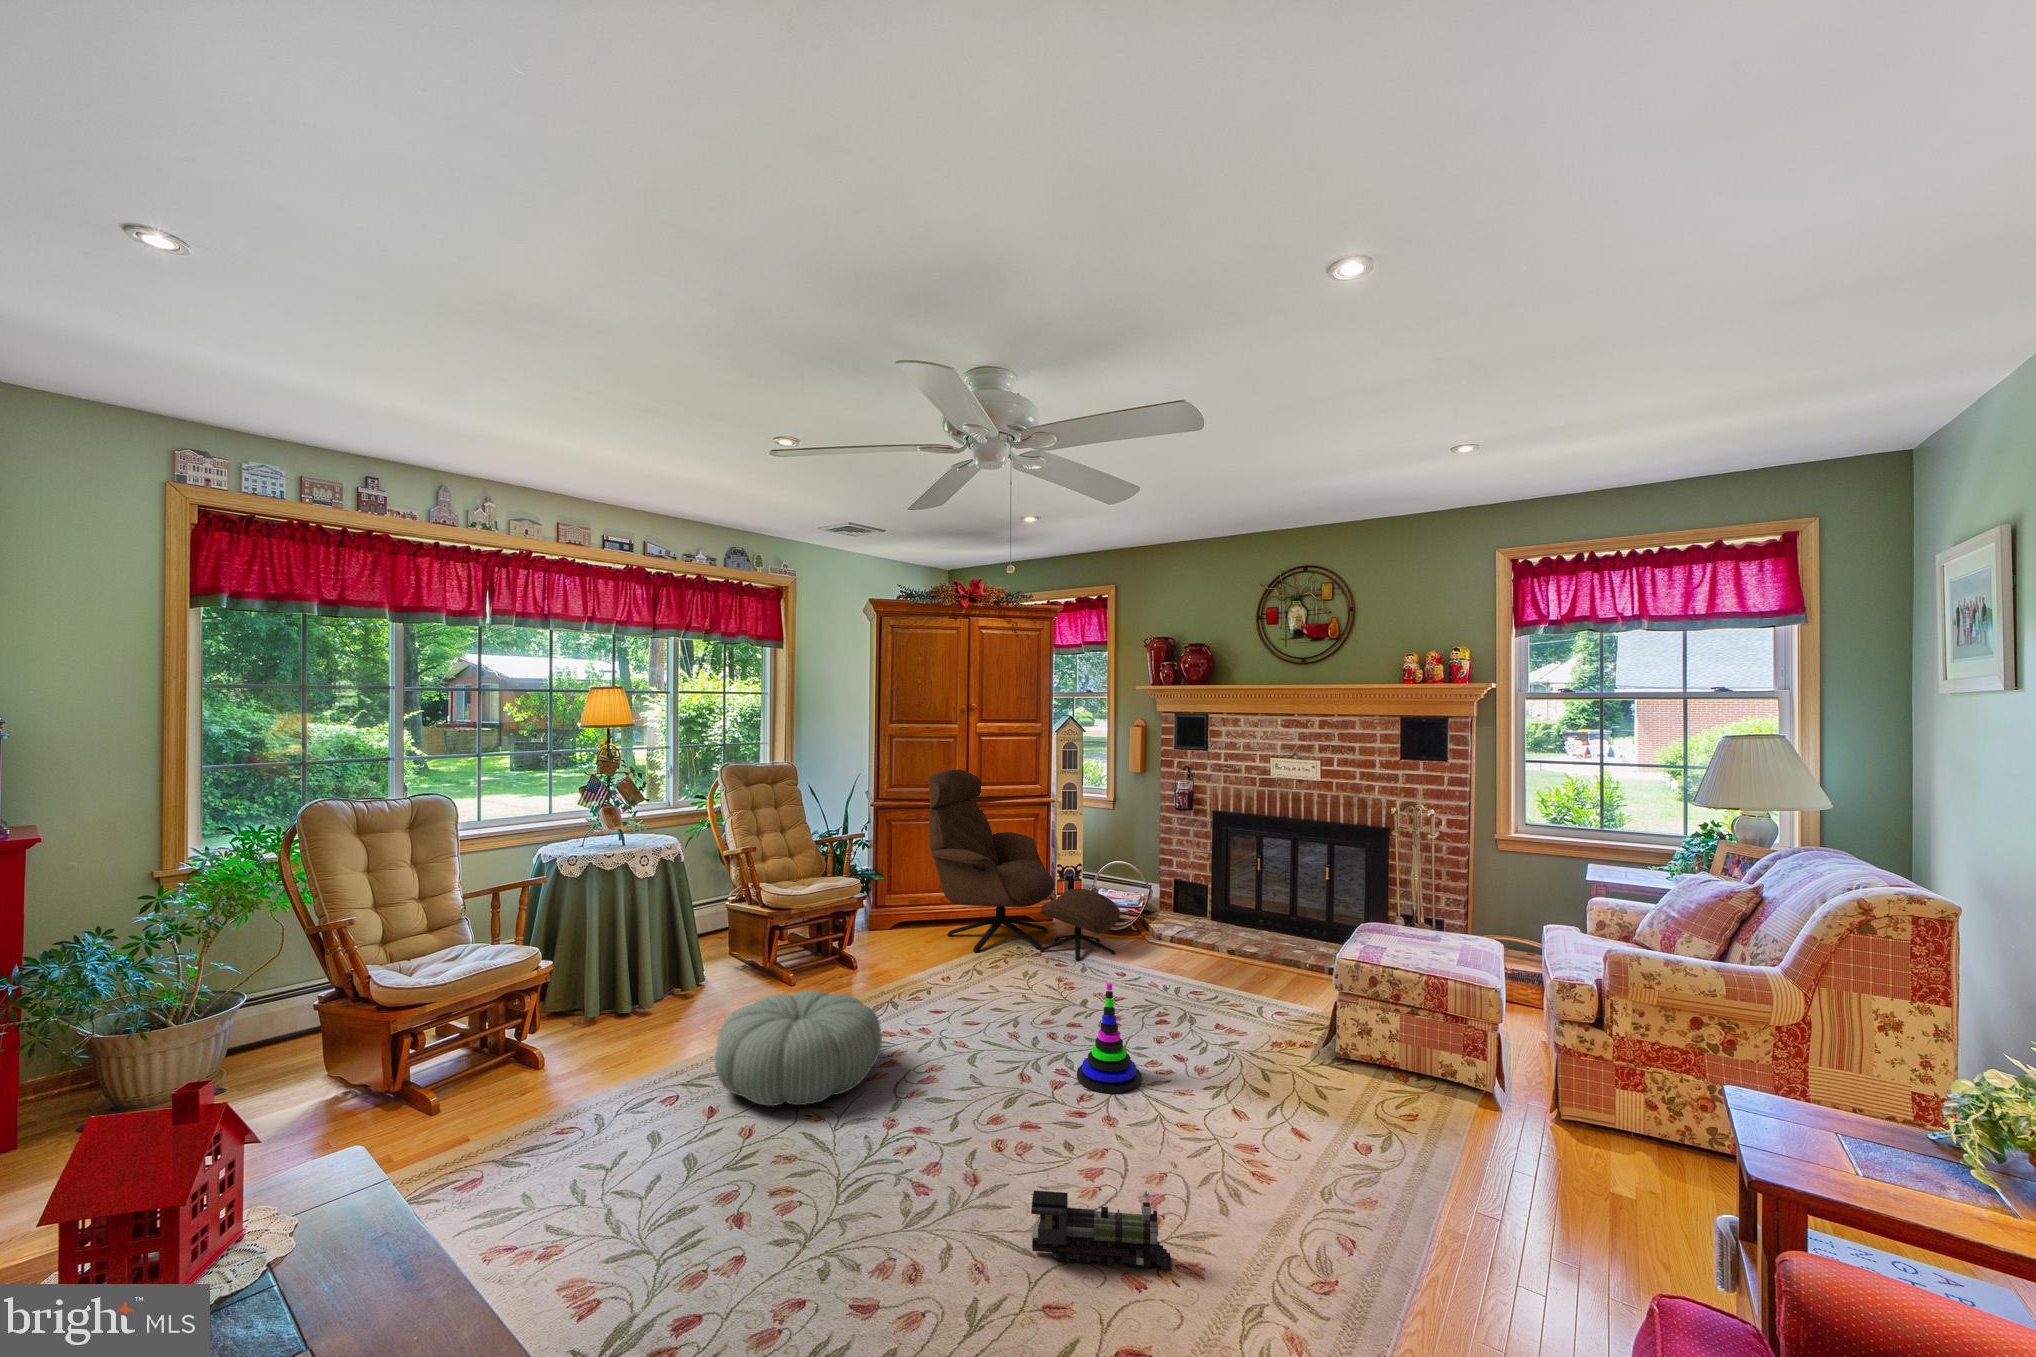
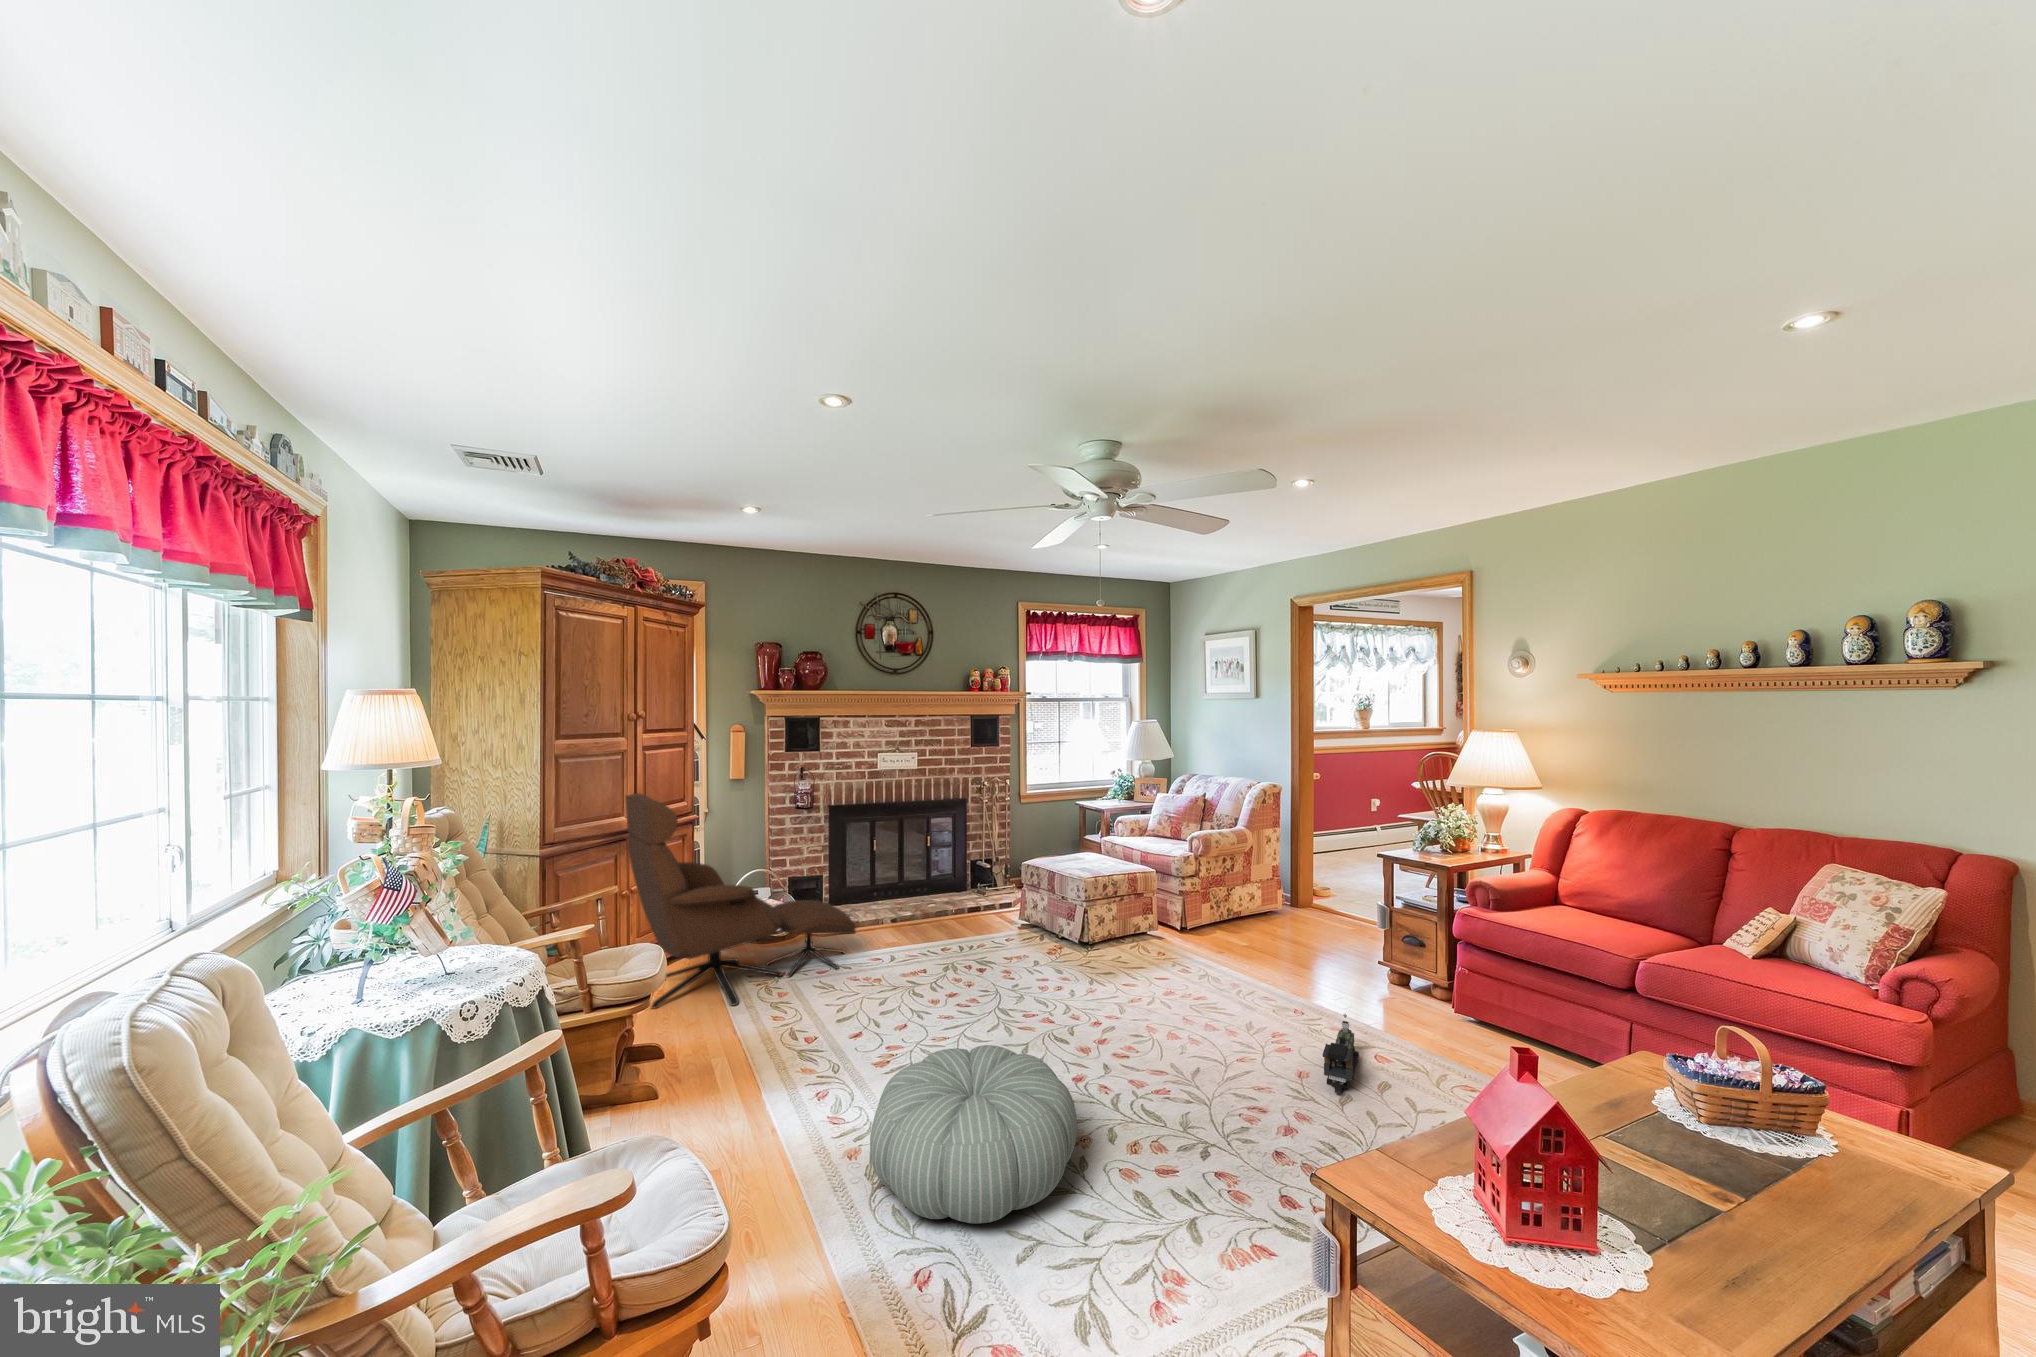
stacking toy: present [1077,983,1141,1094] -> none [1066,932,1120,1025]

